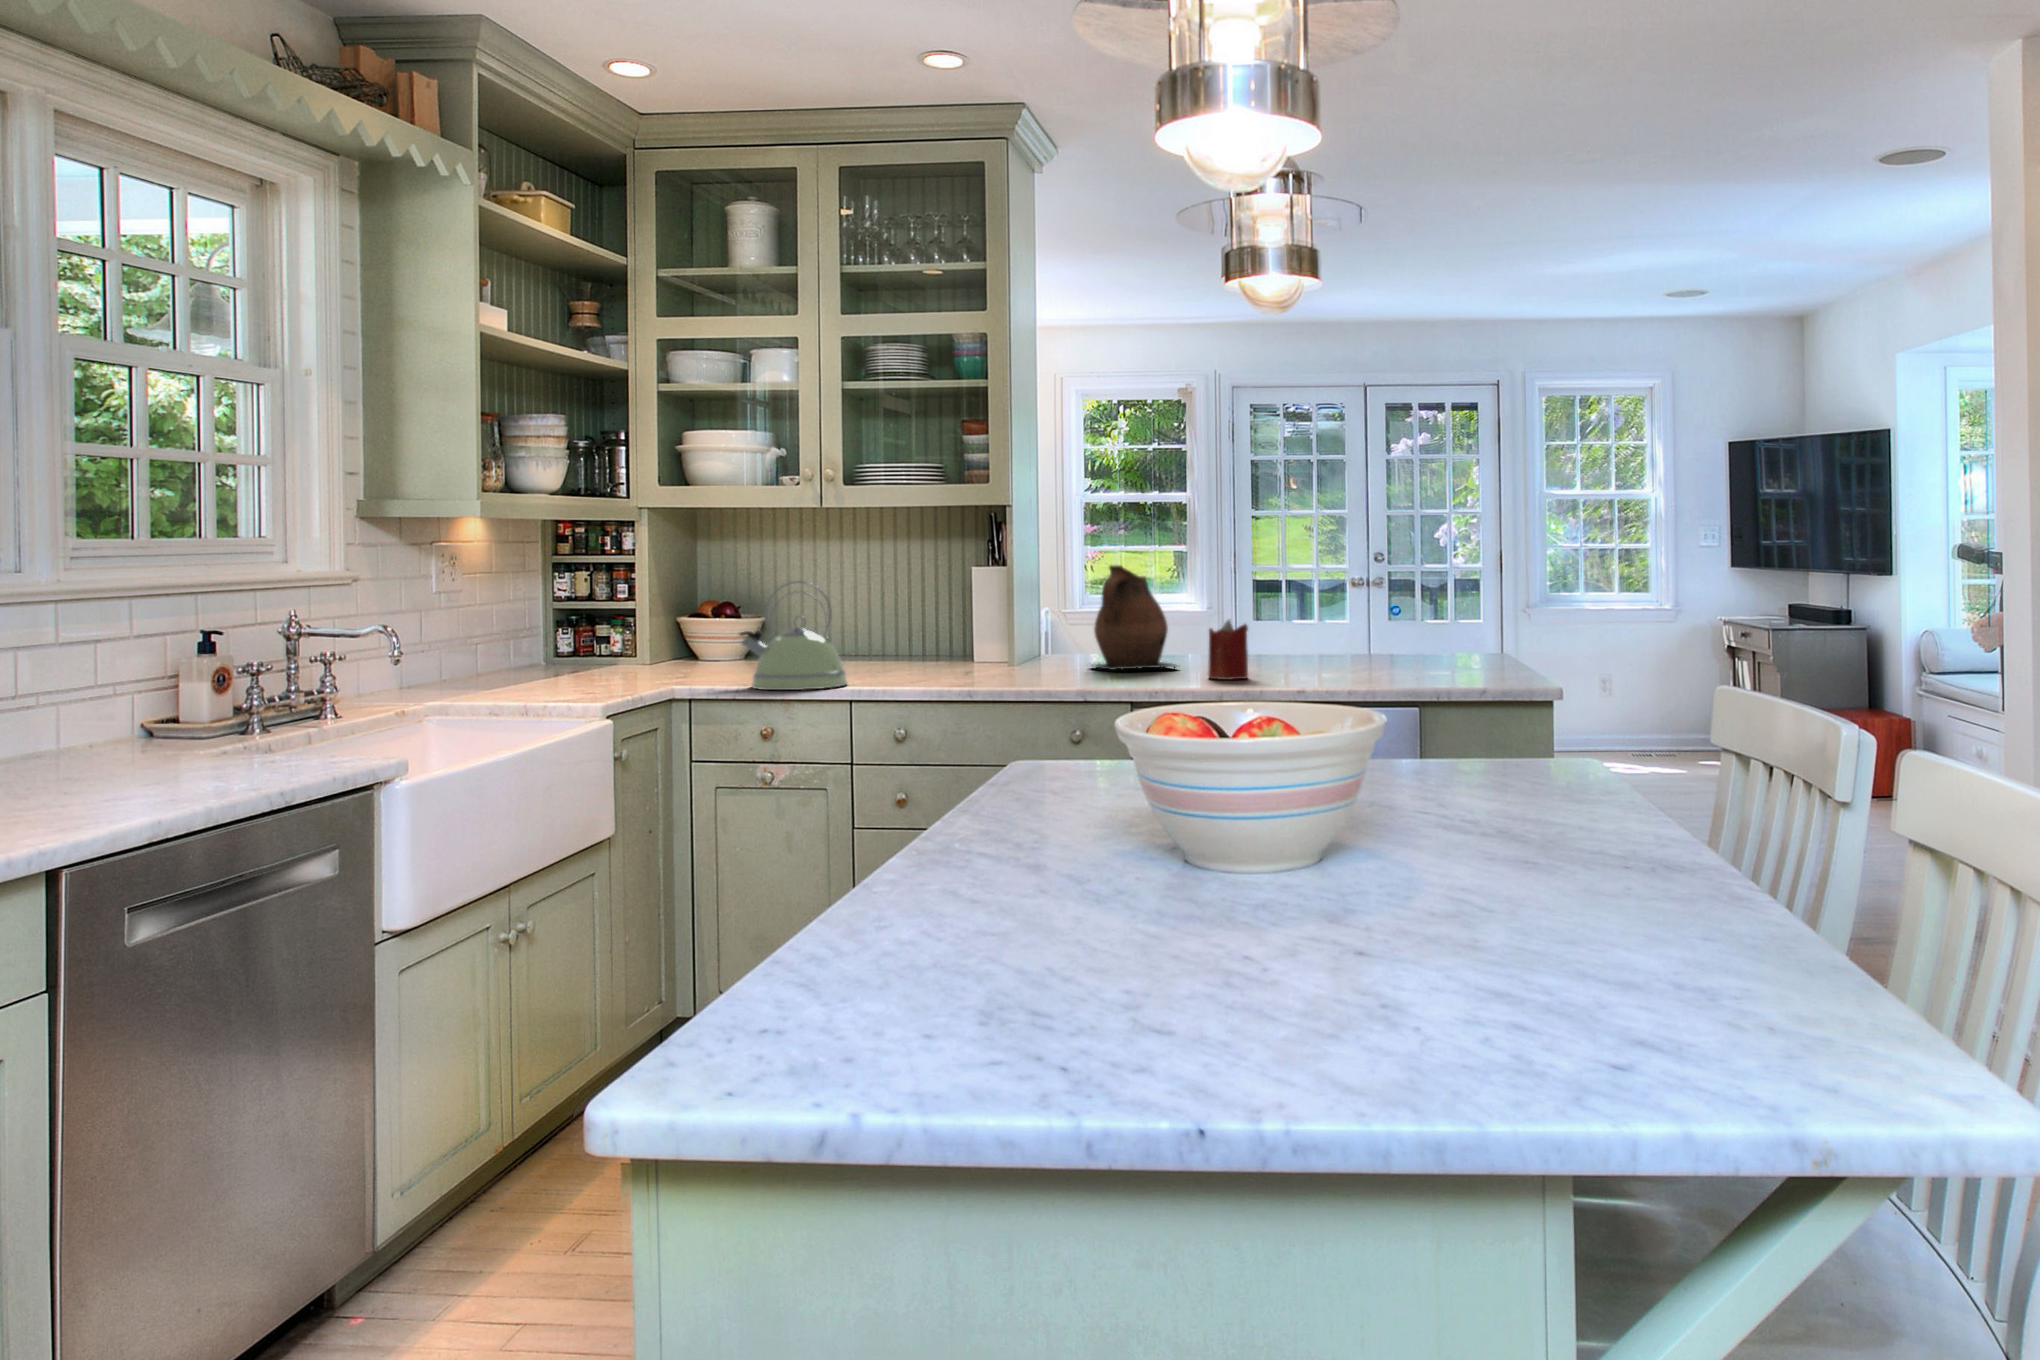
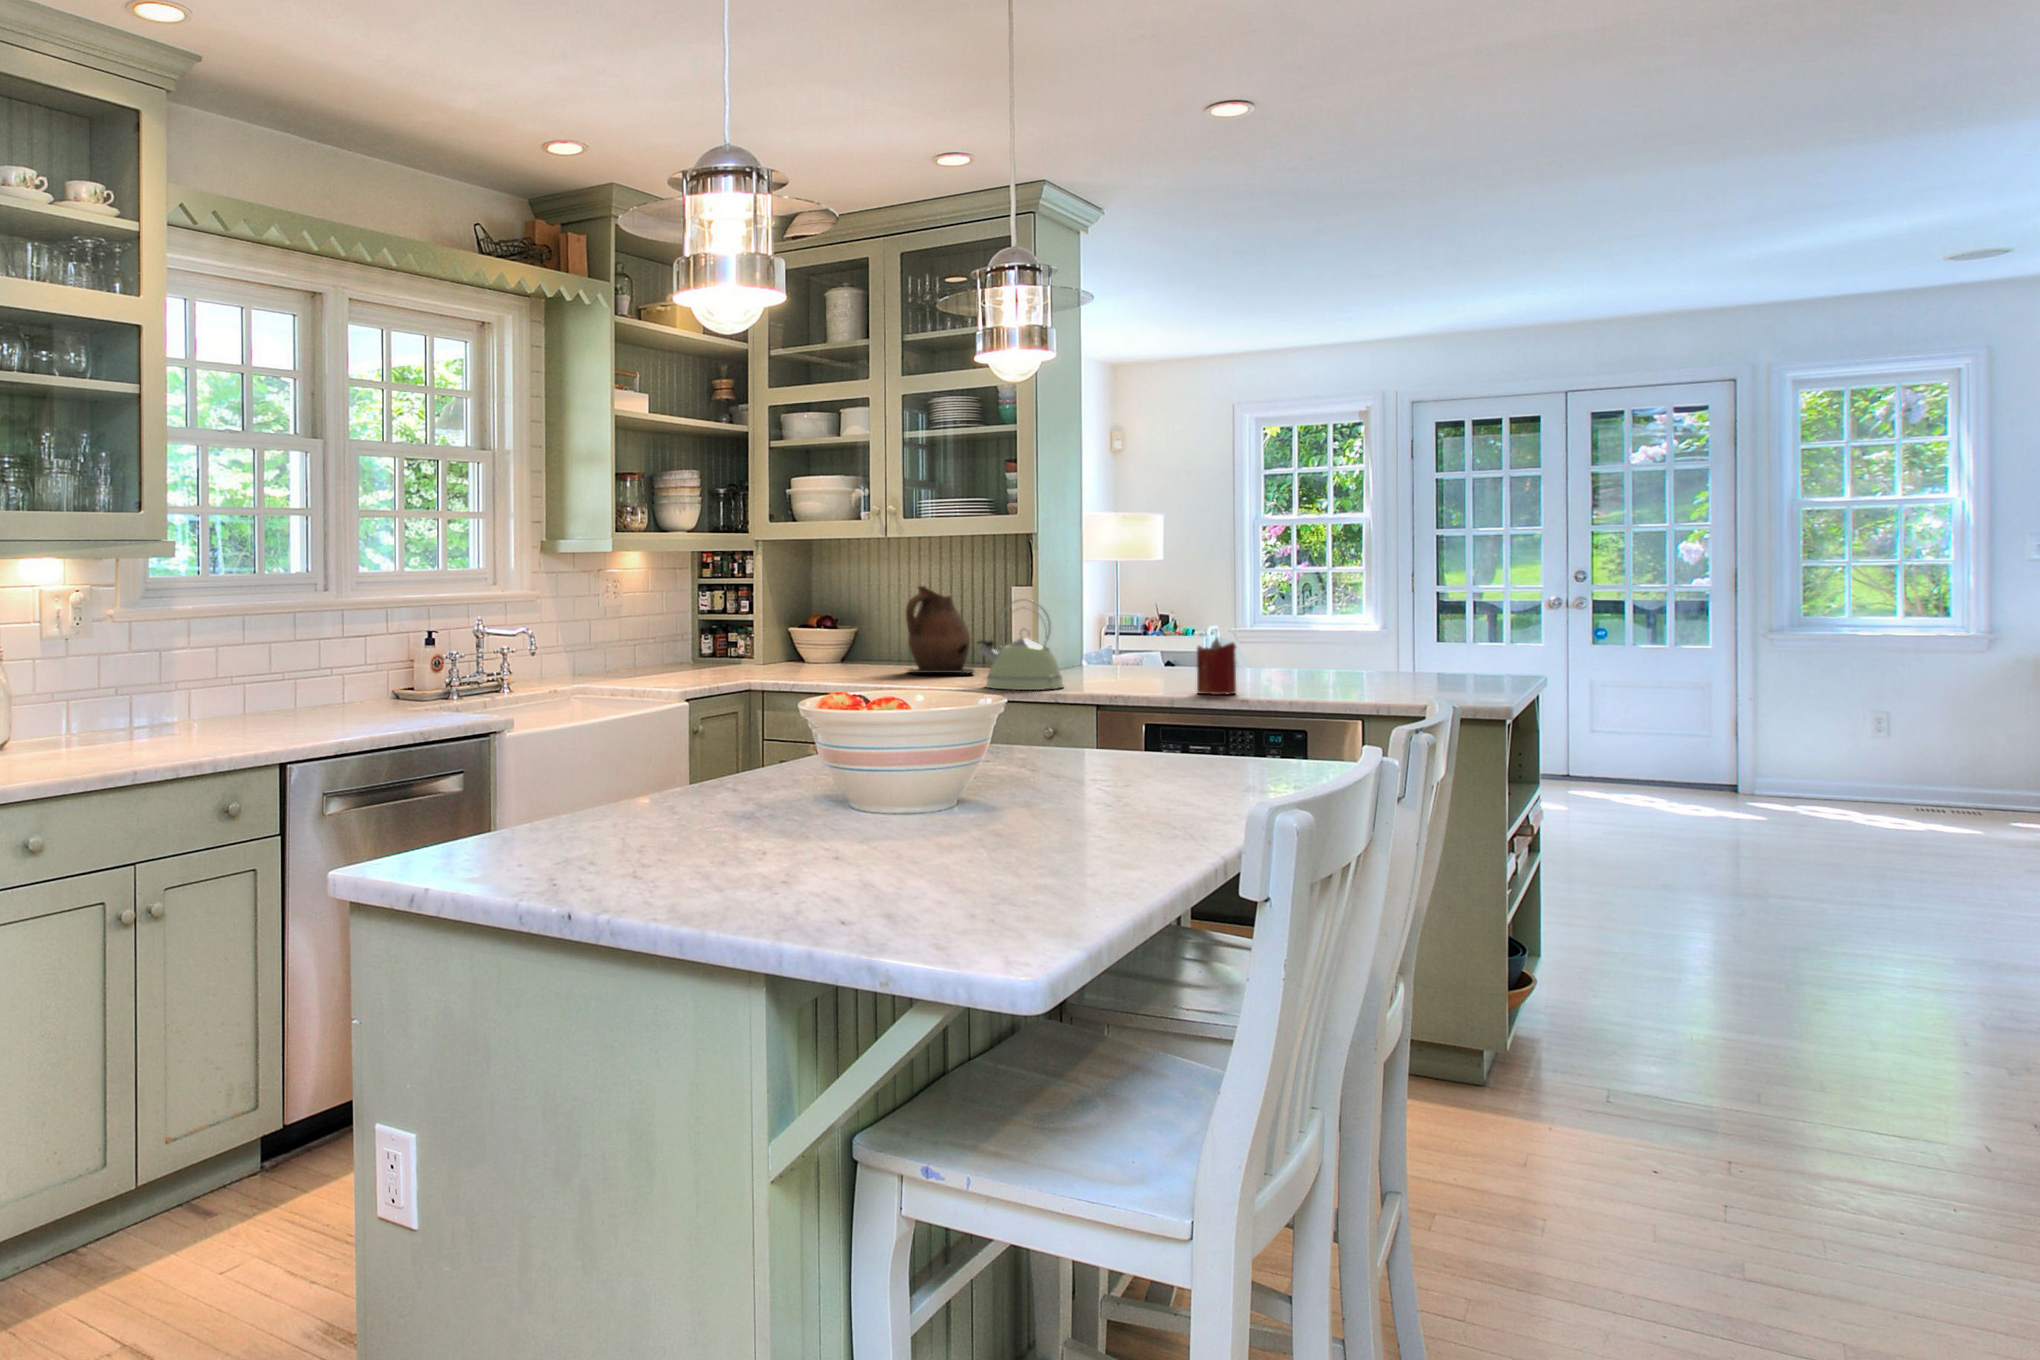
ceramic pitcher: present [1092,565,1177,670] -> present [906,586,974,673]
kettle: present [740,581,847,690] -> present [977,602,1063,690]

